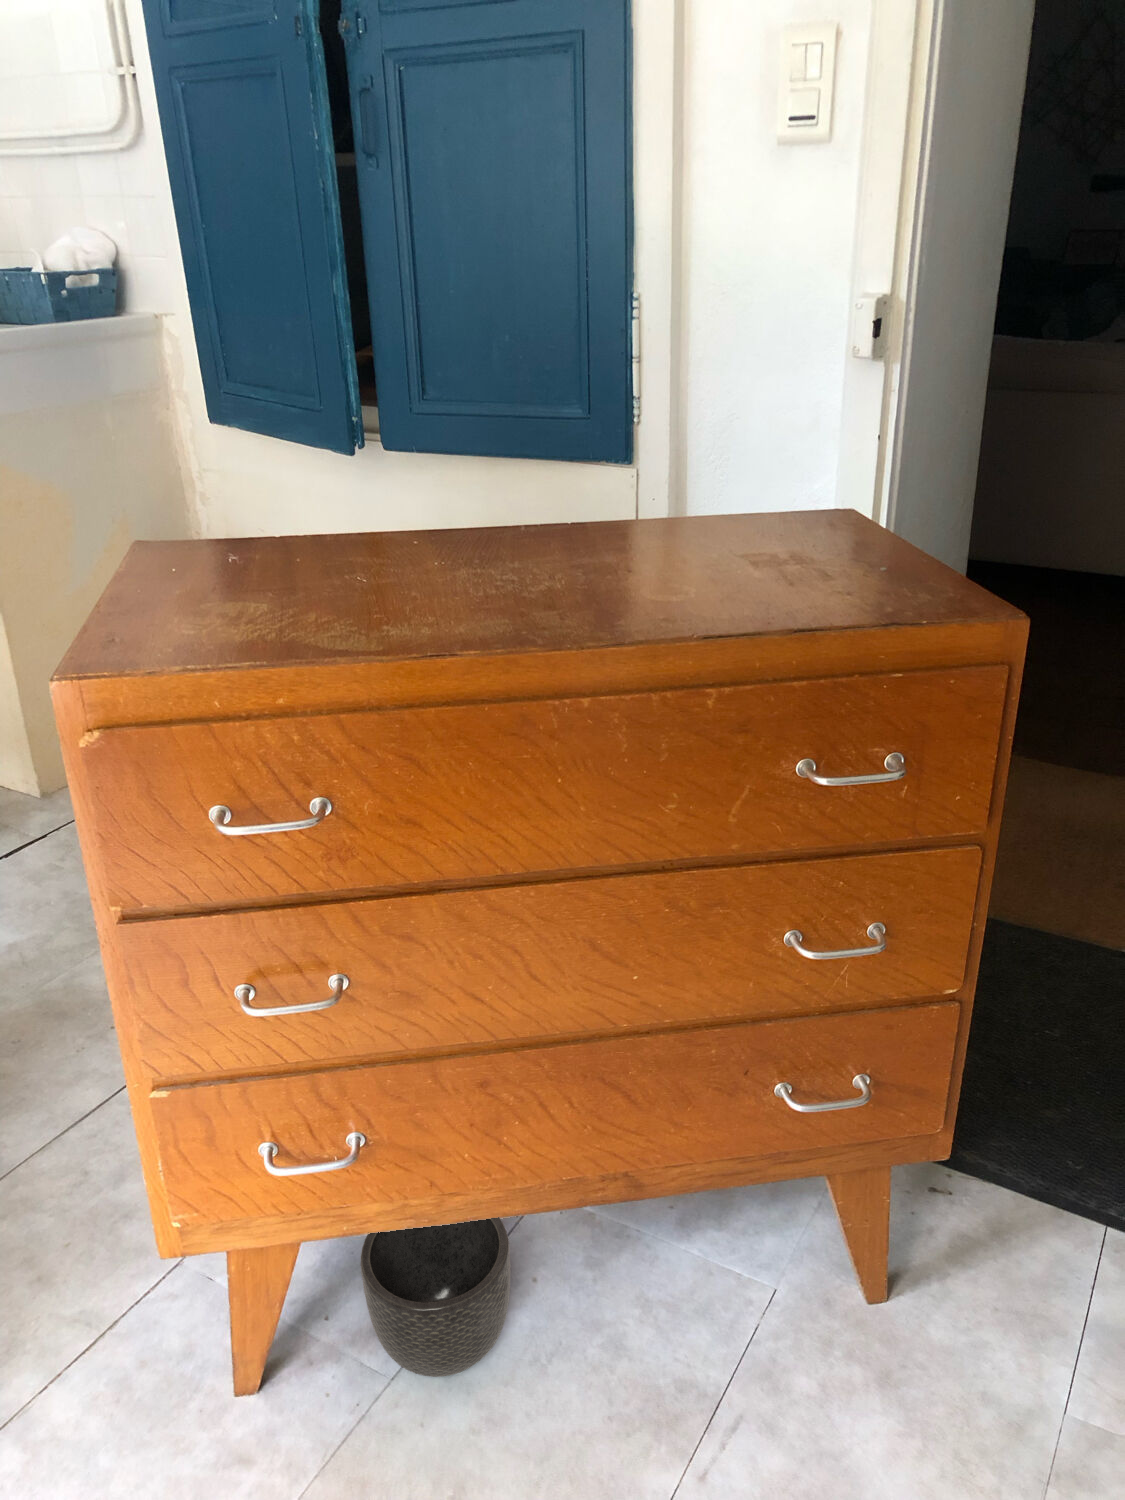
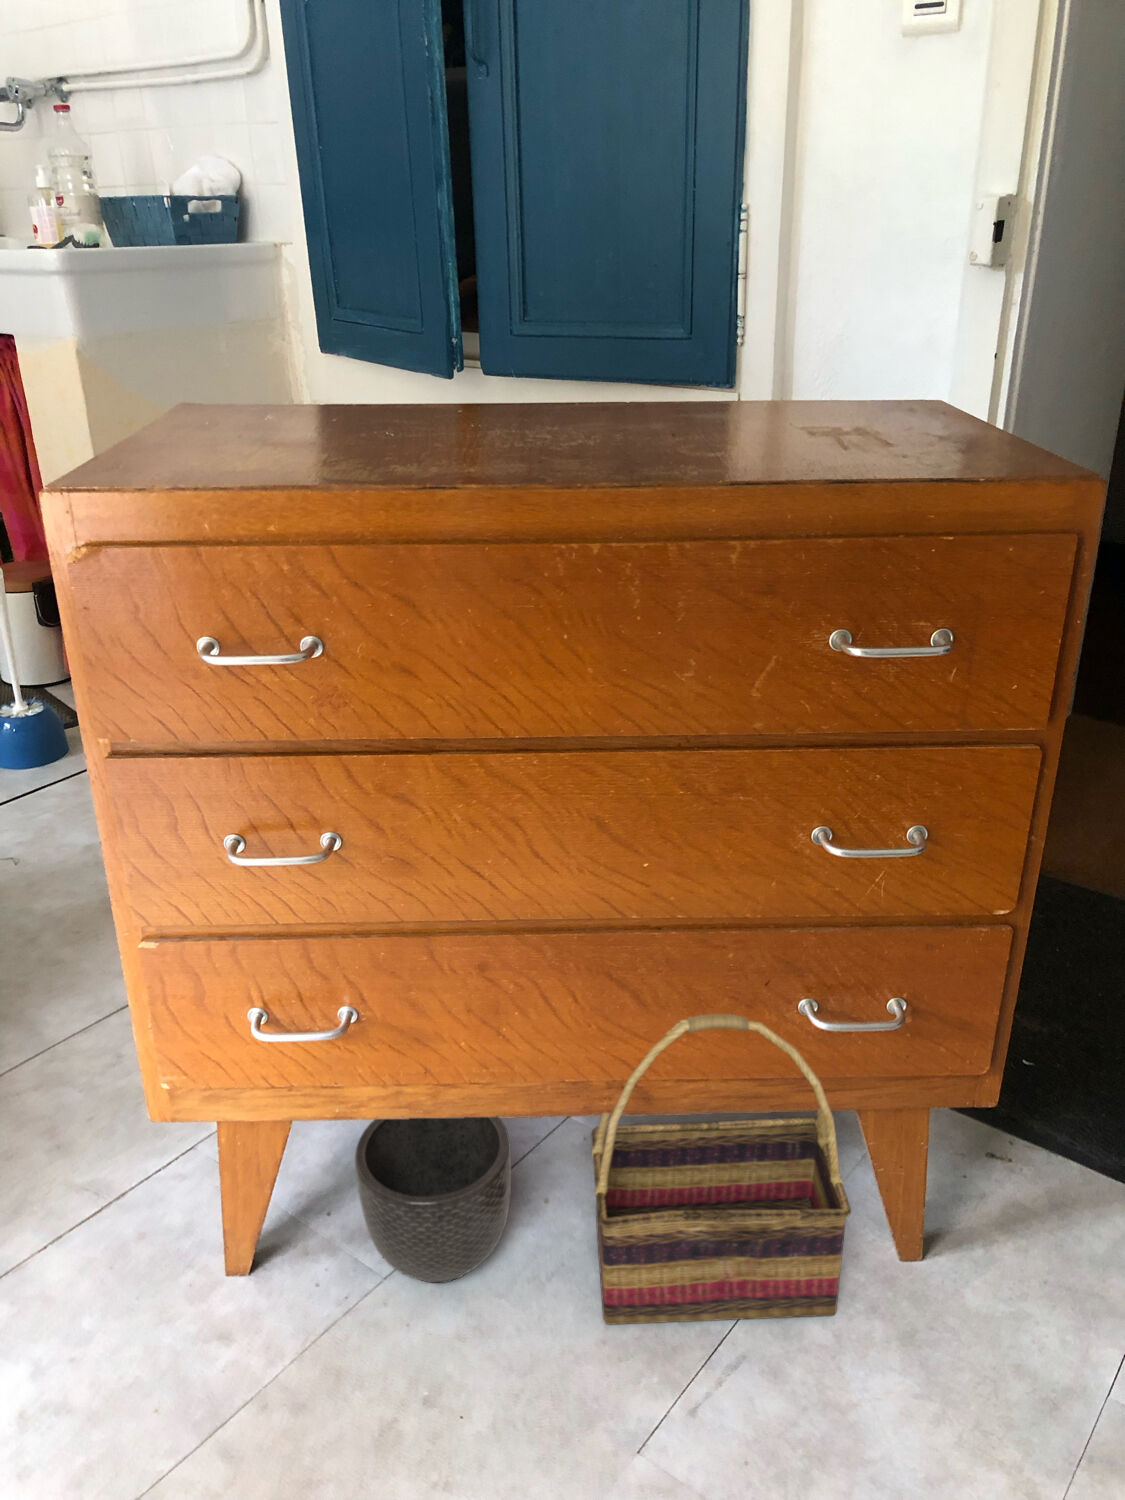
basket: none [582,1100,831,1398] -> present [592,1014,851,1325]

